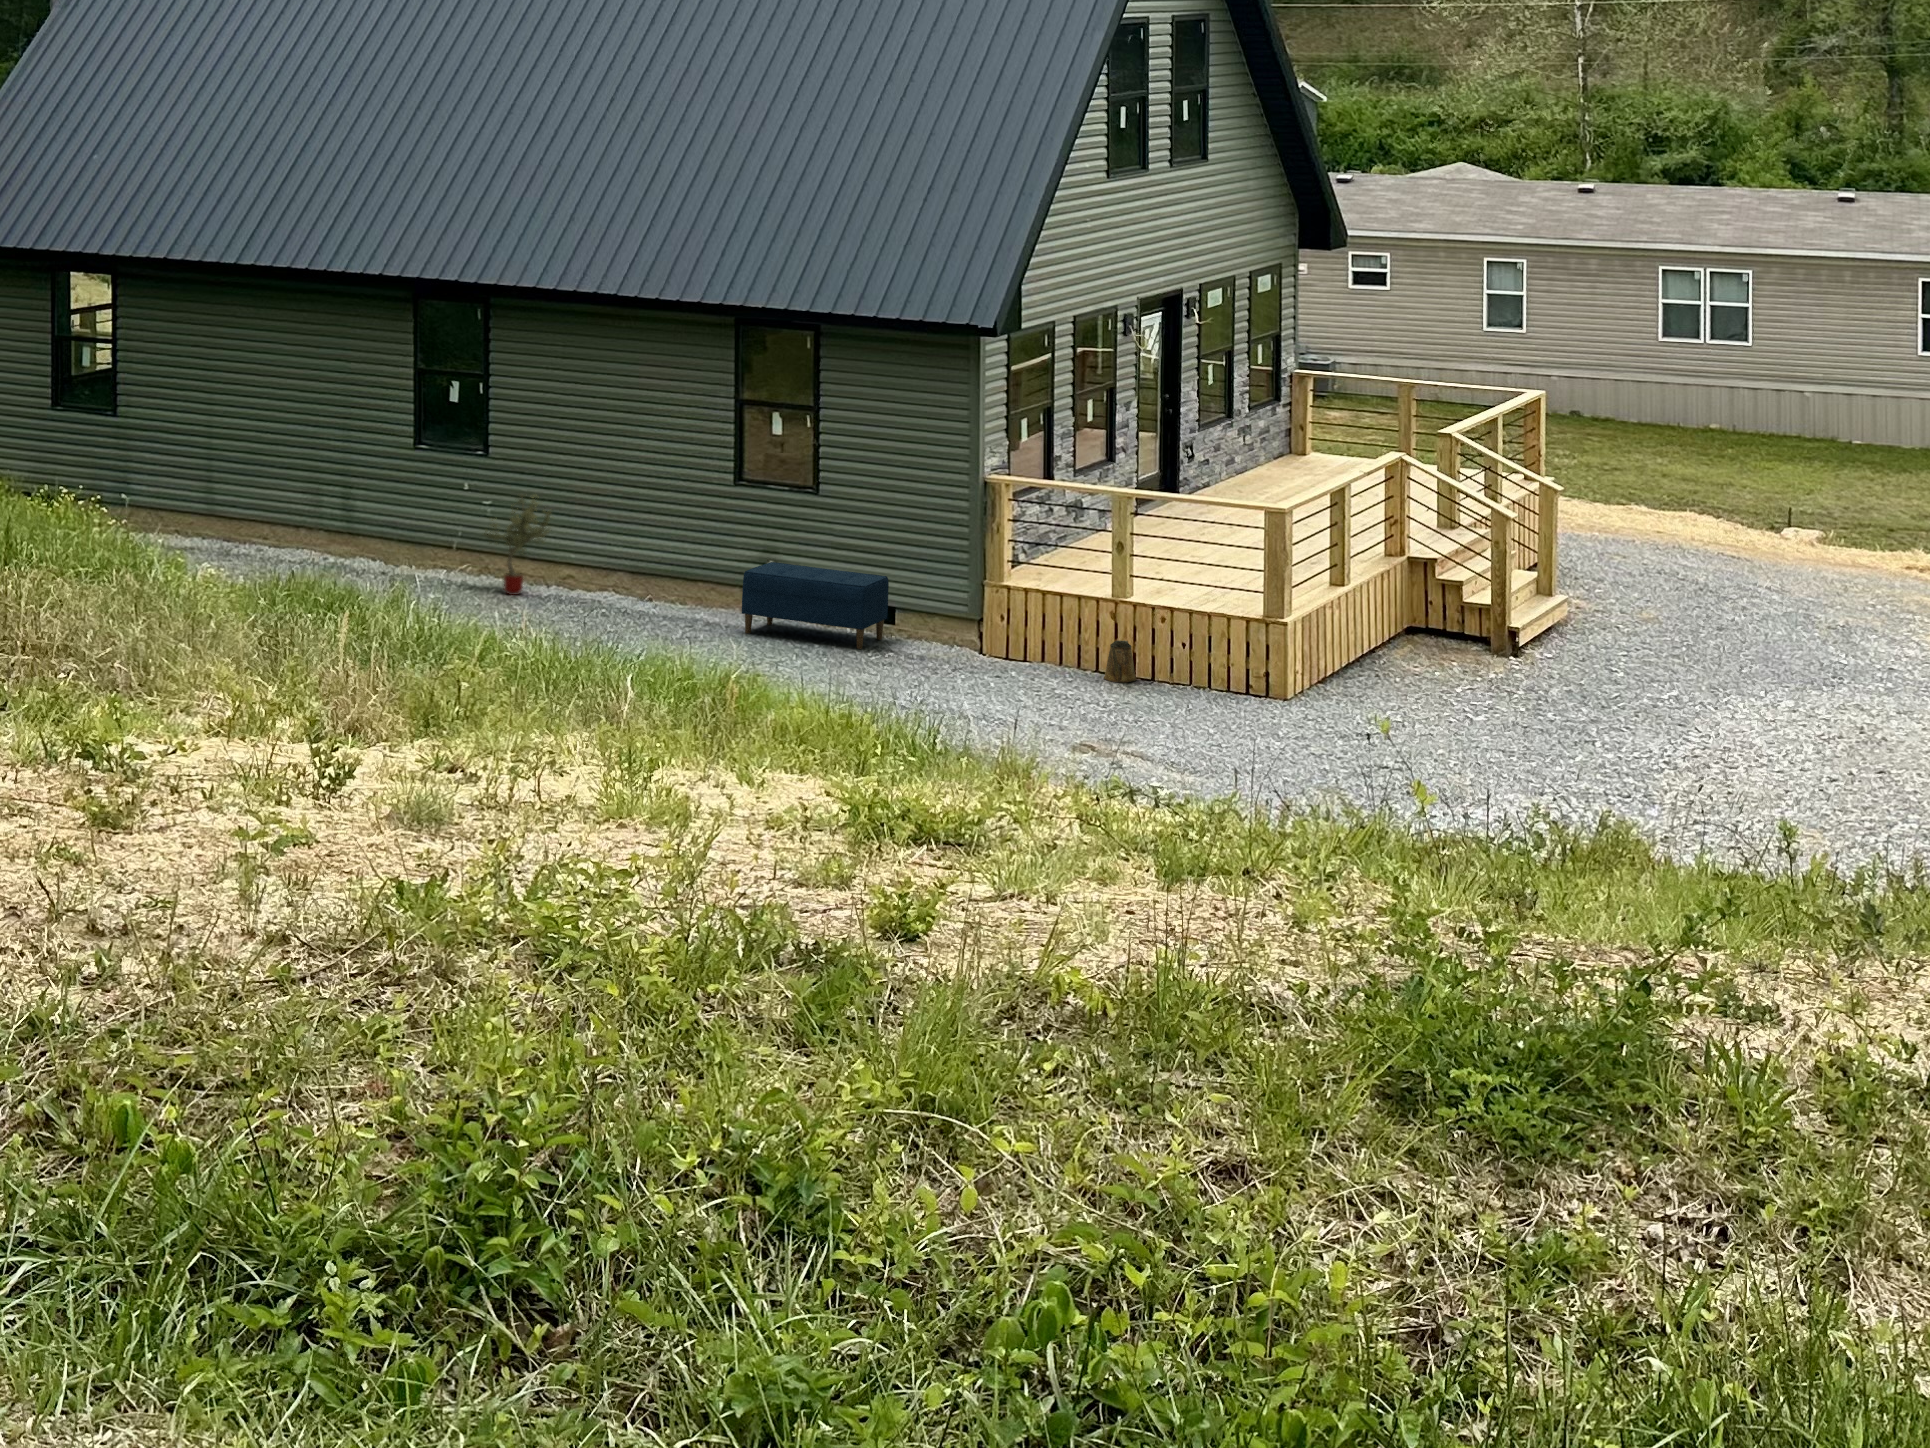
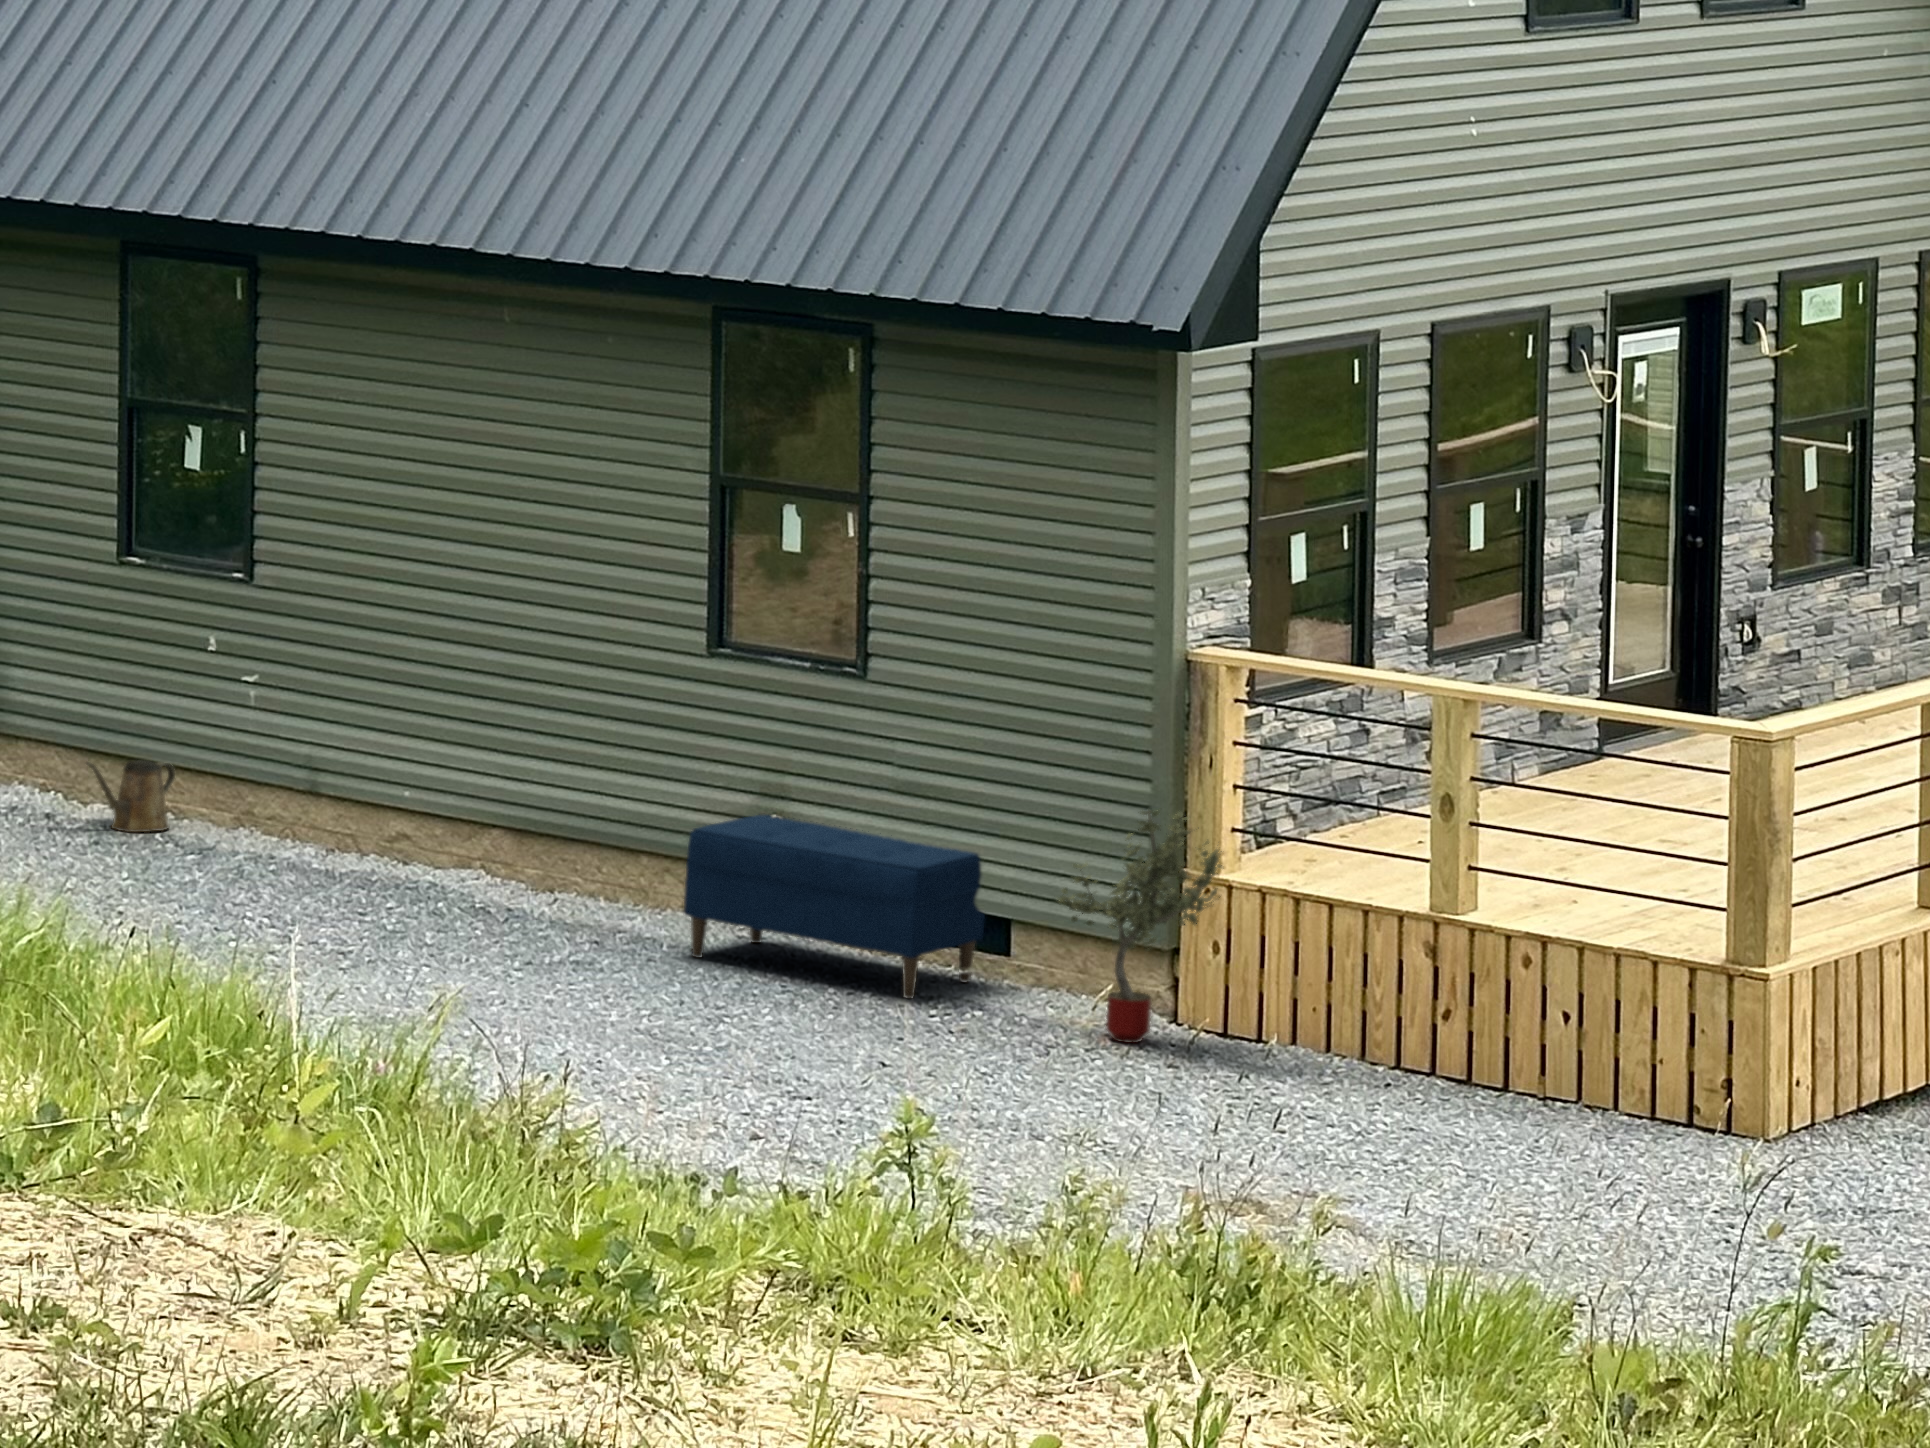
potted tree: present [484,494,551,595] -> present [1058,810,1222,1043]
watering can: present [1104,640,1136,683] -> present [87,760,175,832]

